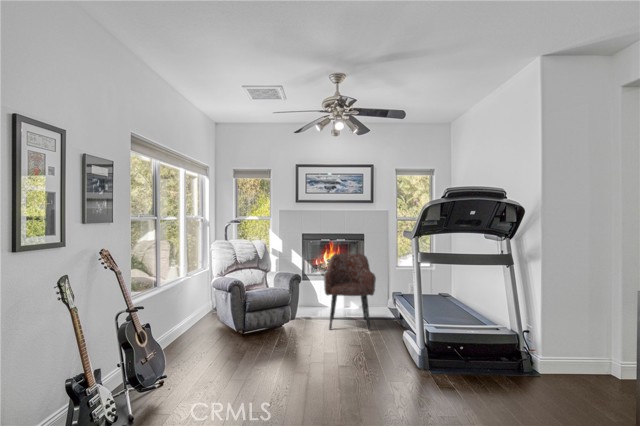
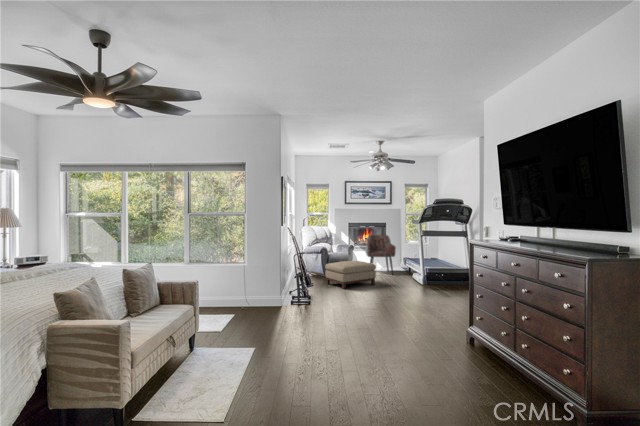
ottoman: none [221,309,321,384] -> present [325,261,376,289]

